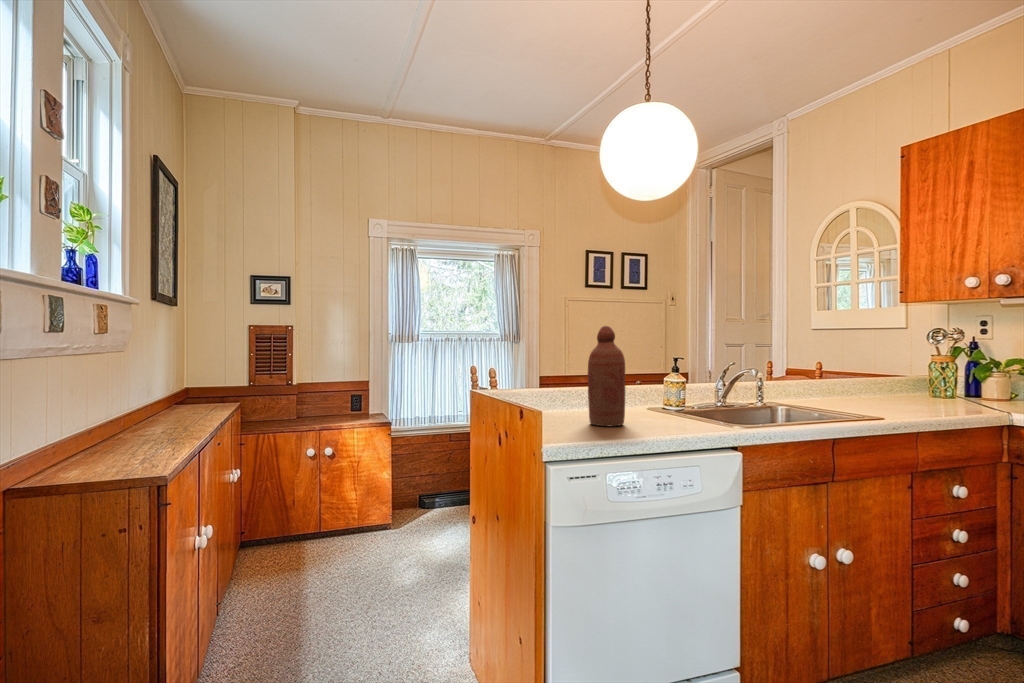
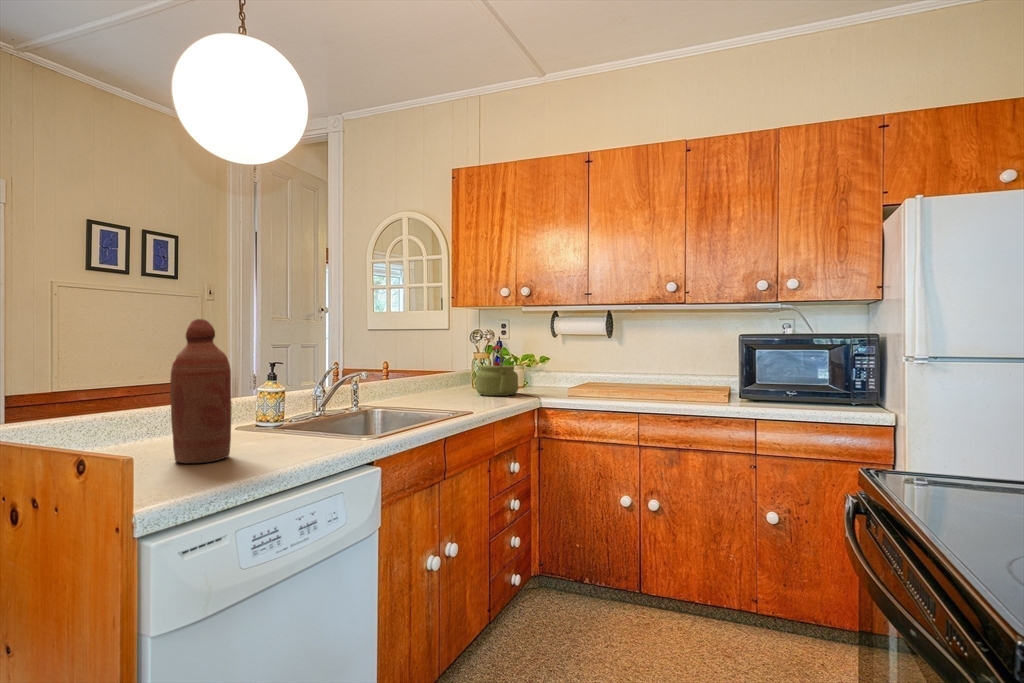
kettle: none [921,347,986,407] -> present [476,345,518,396]

